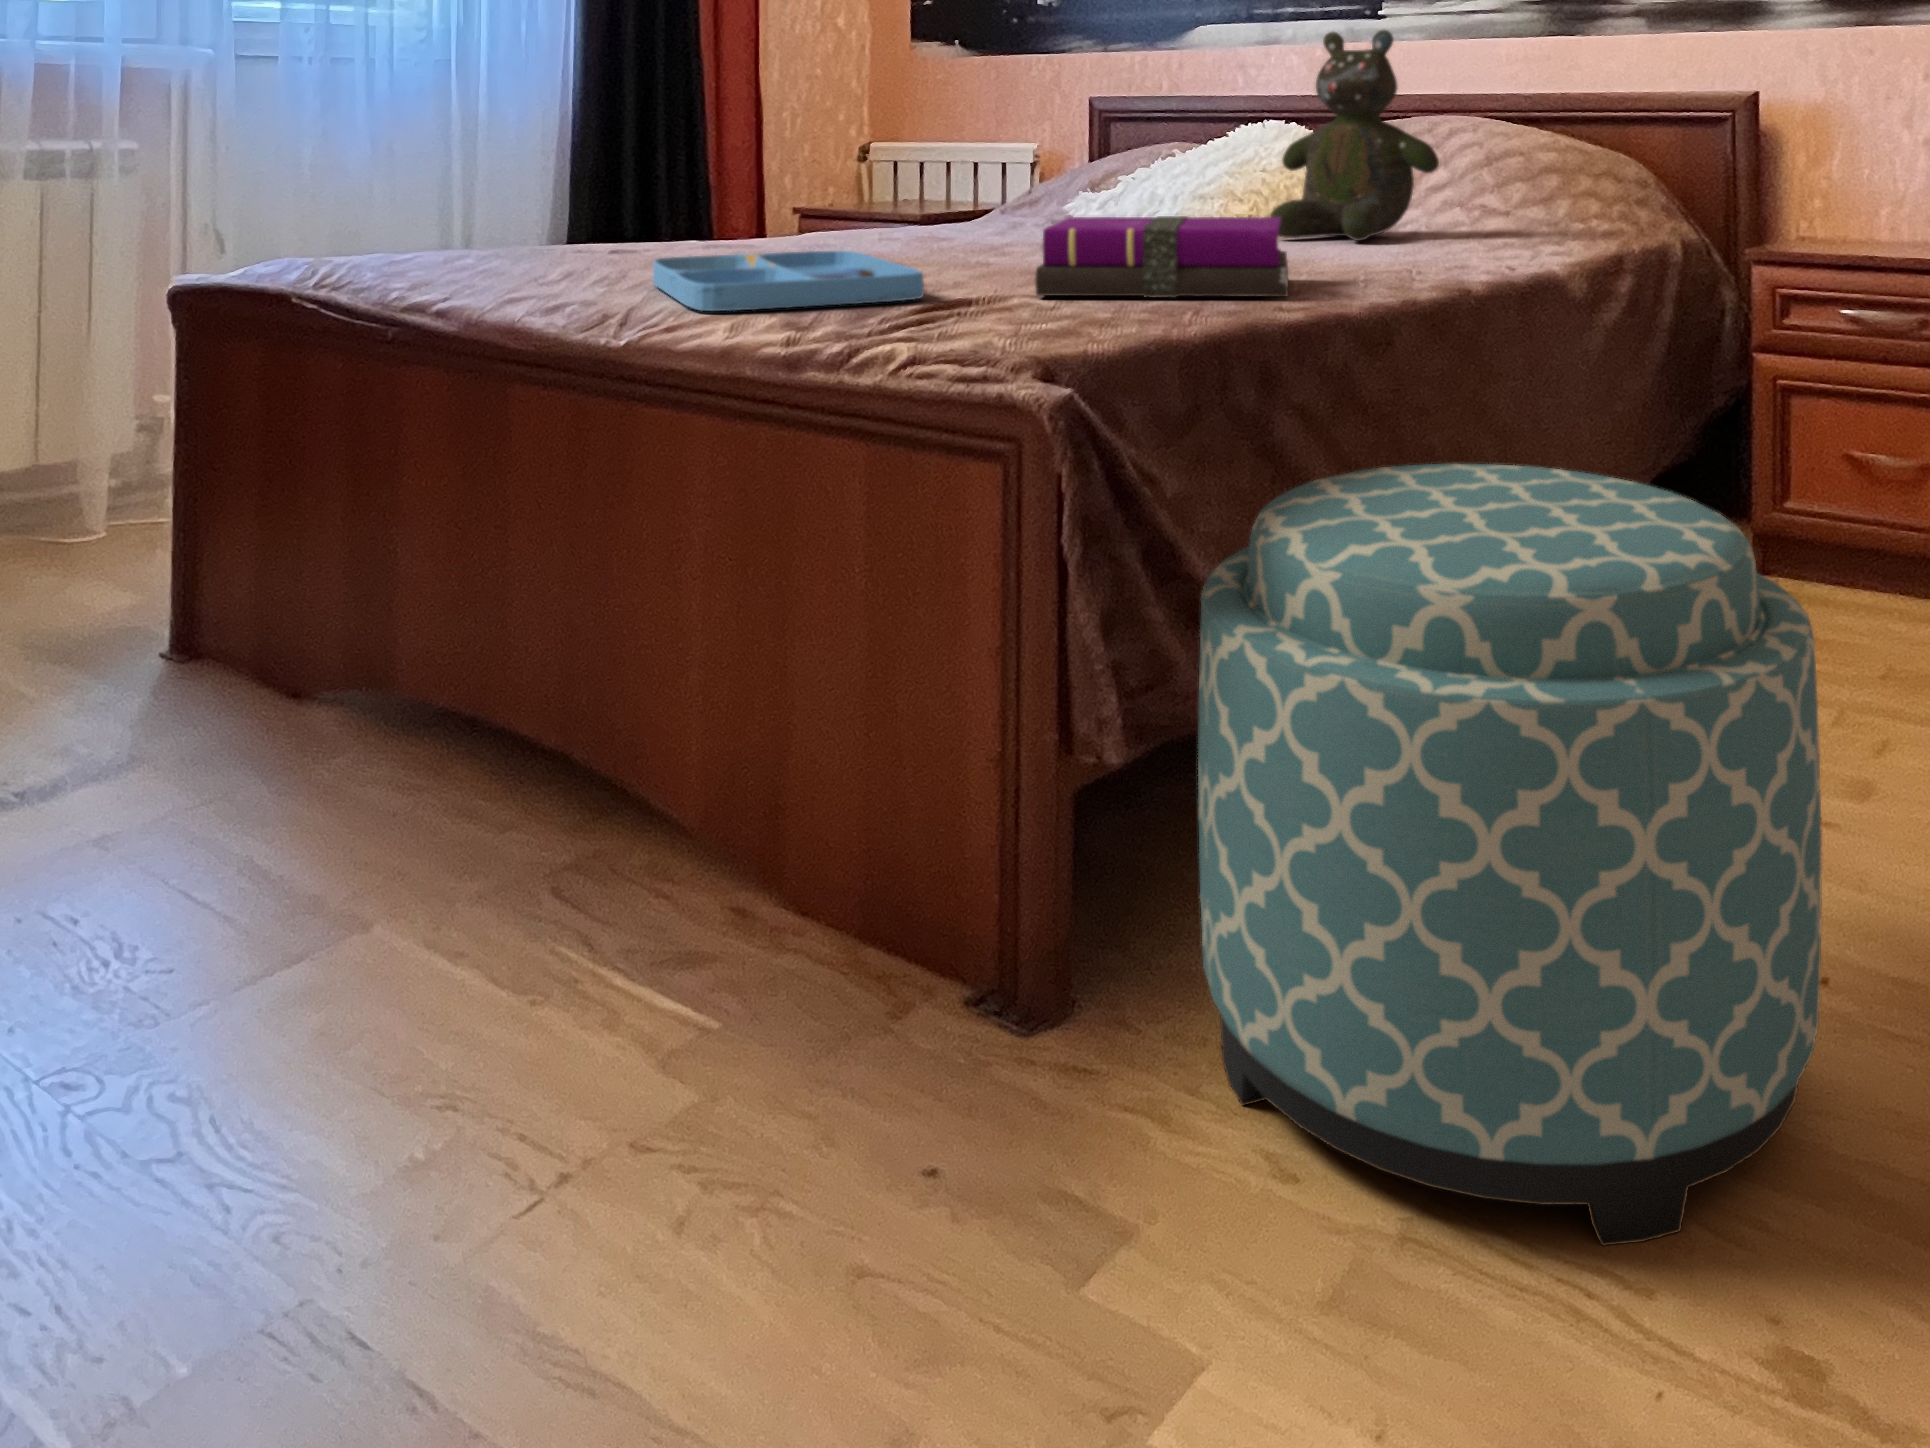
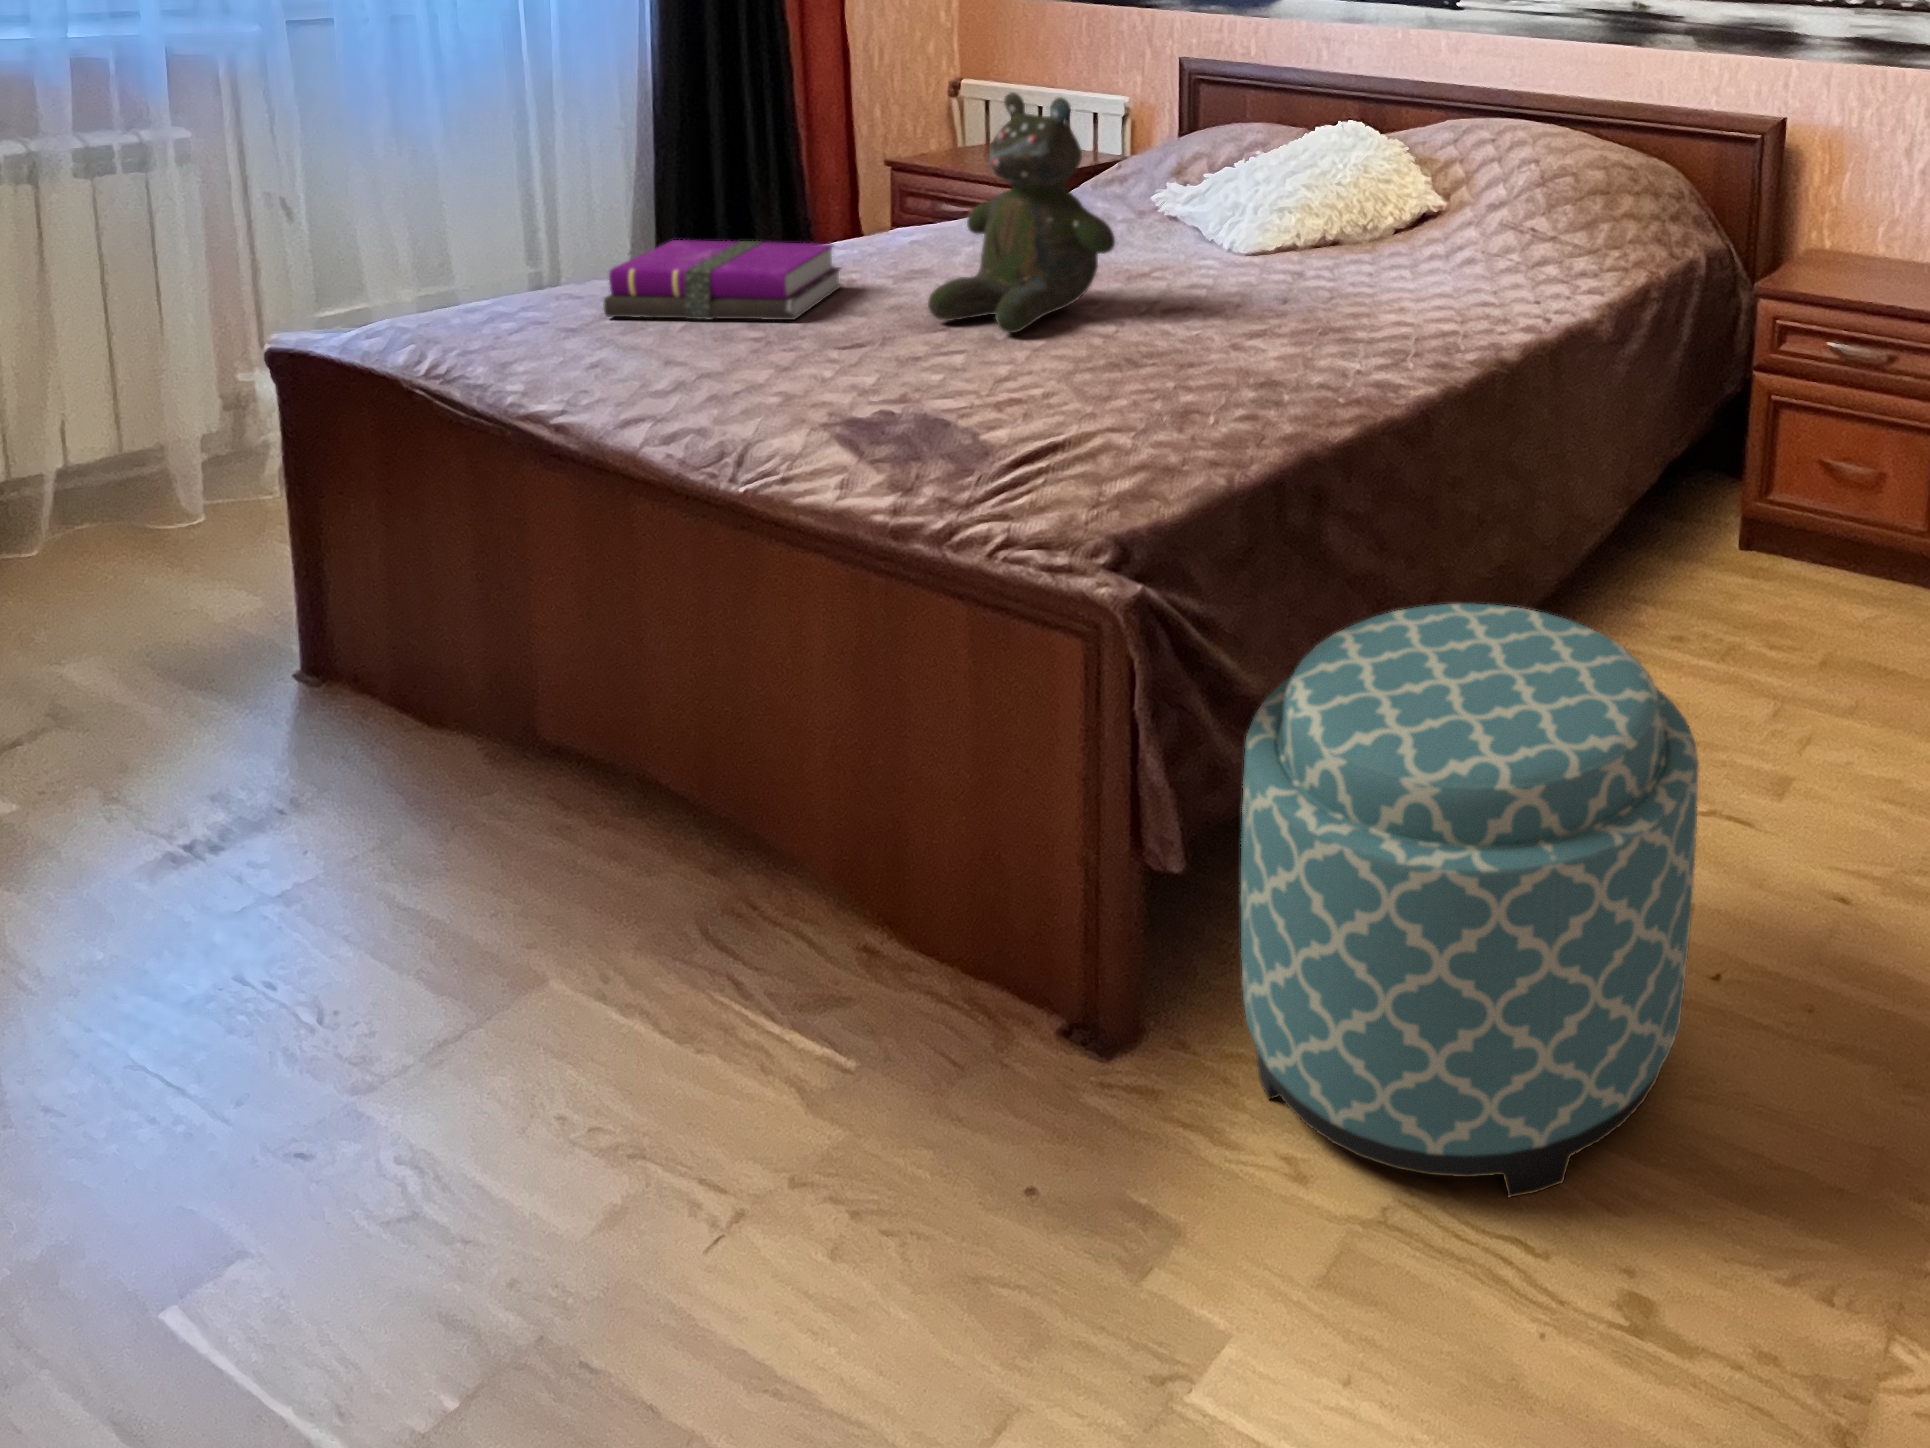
teddy bear: present [1270,30,1439,241] -> present [928,92,1115,333]
notebook: present [1035,216,1288,298] -> present [604,240,841,320]
tray: present [653,251,924,311] -> none [765,340,1018,458]

